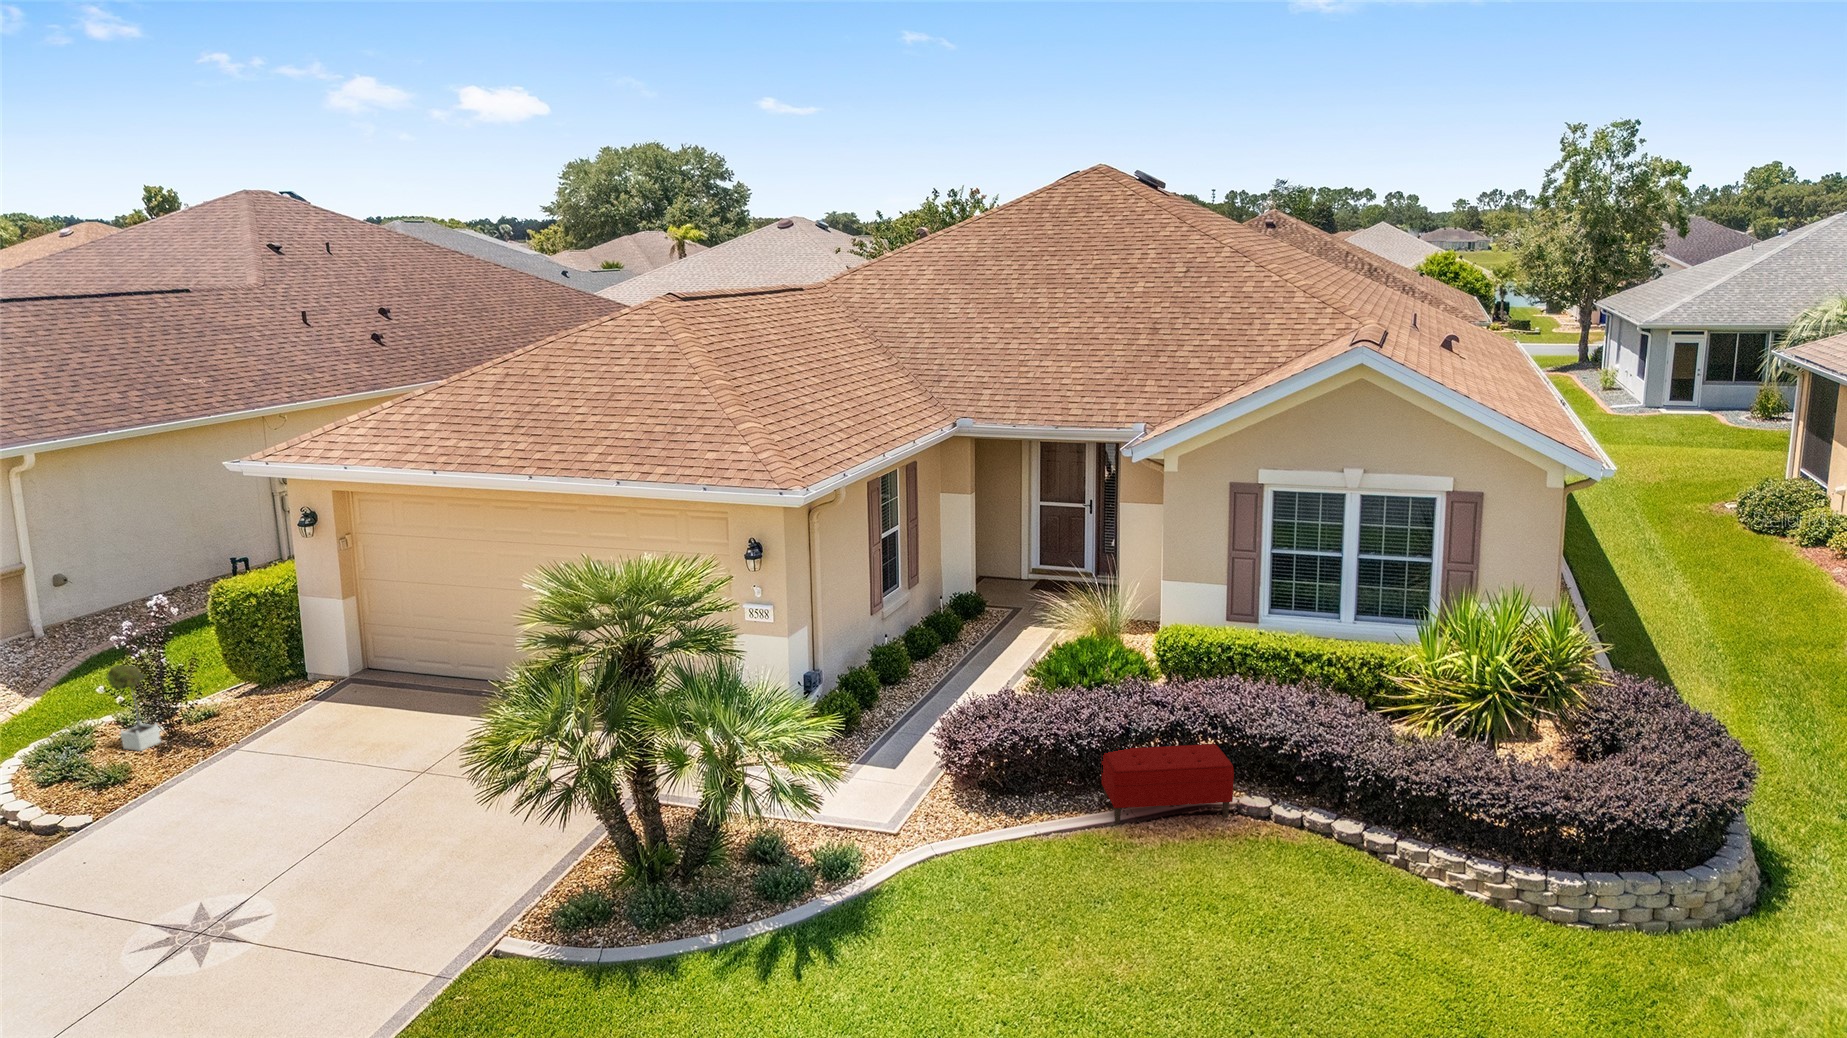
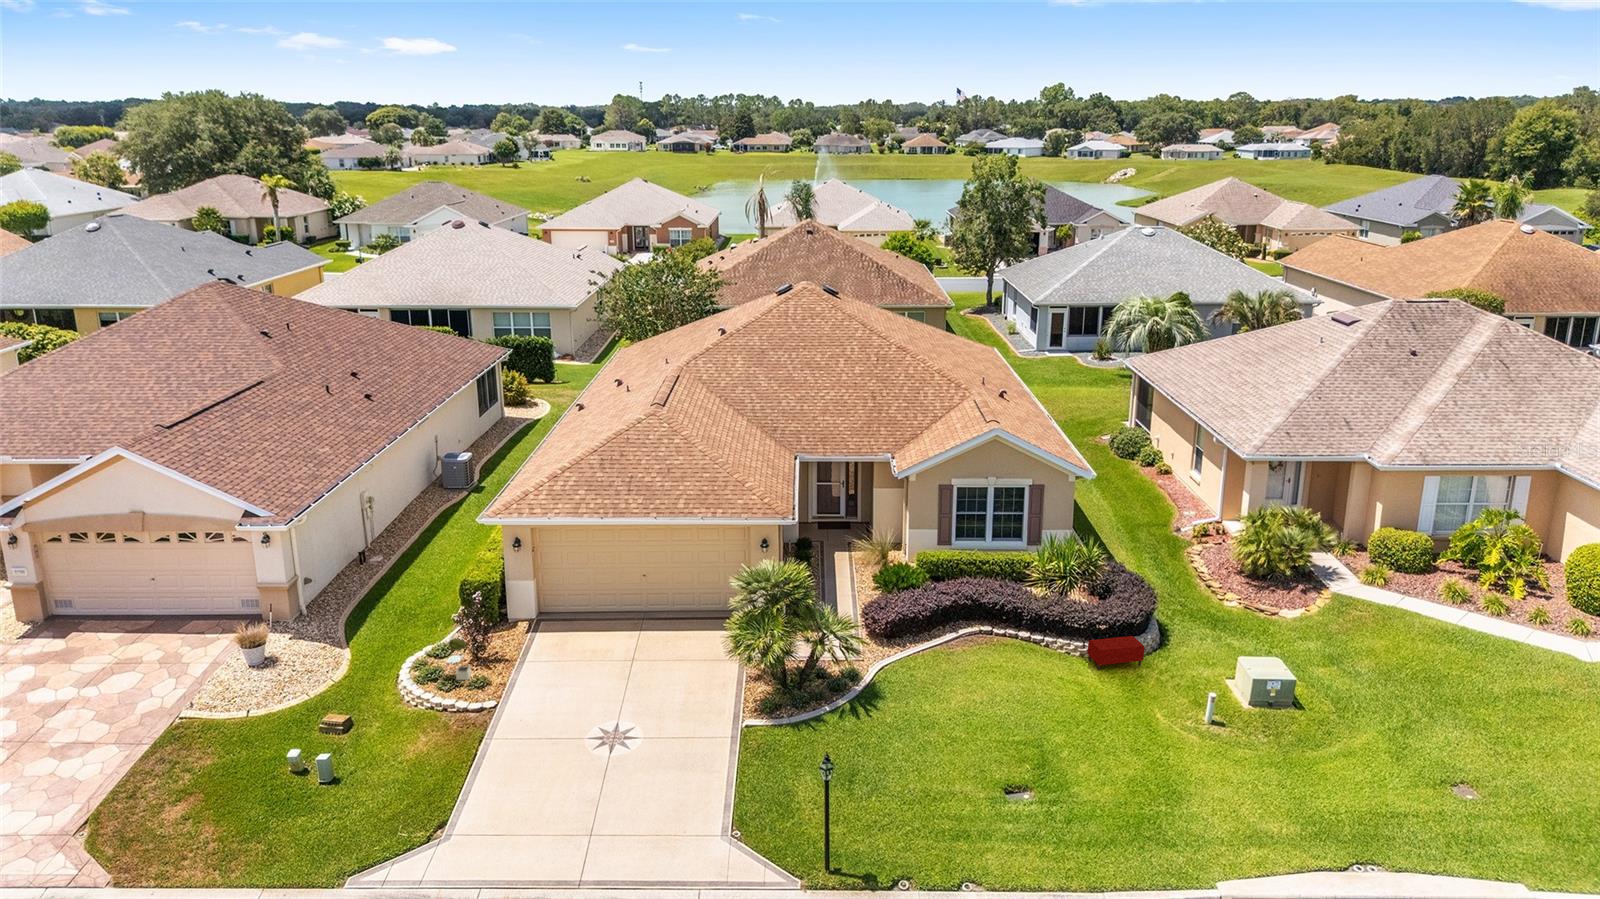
bench: present [1102,744,1234,823] -> present [1087,636,1145,671]

